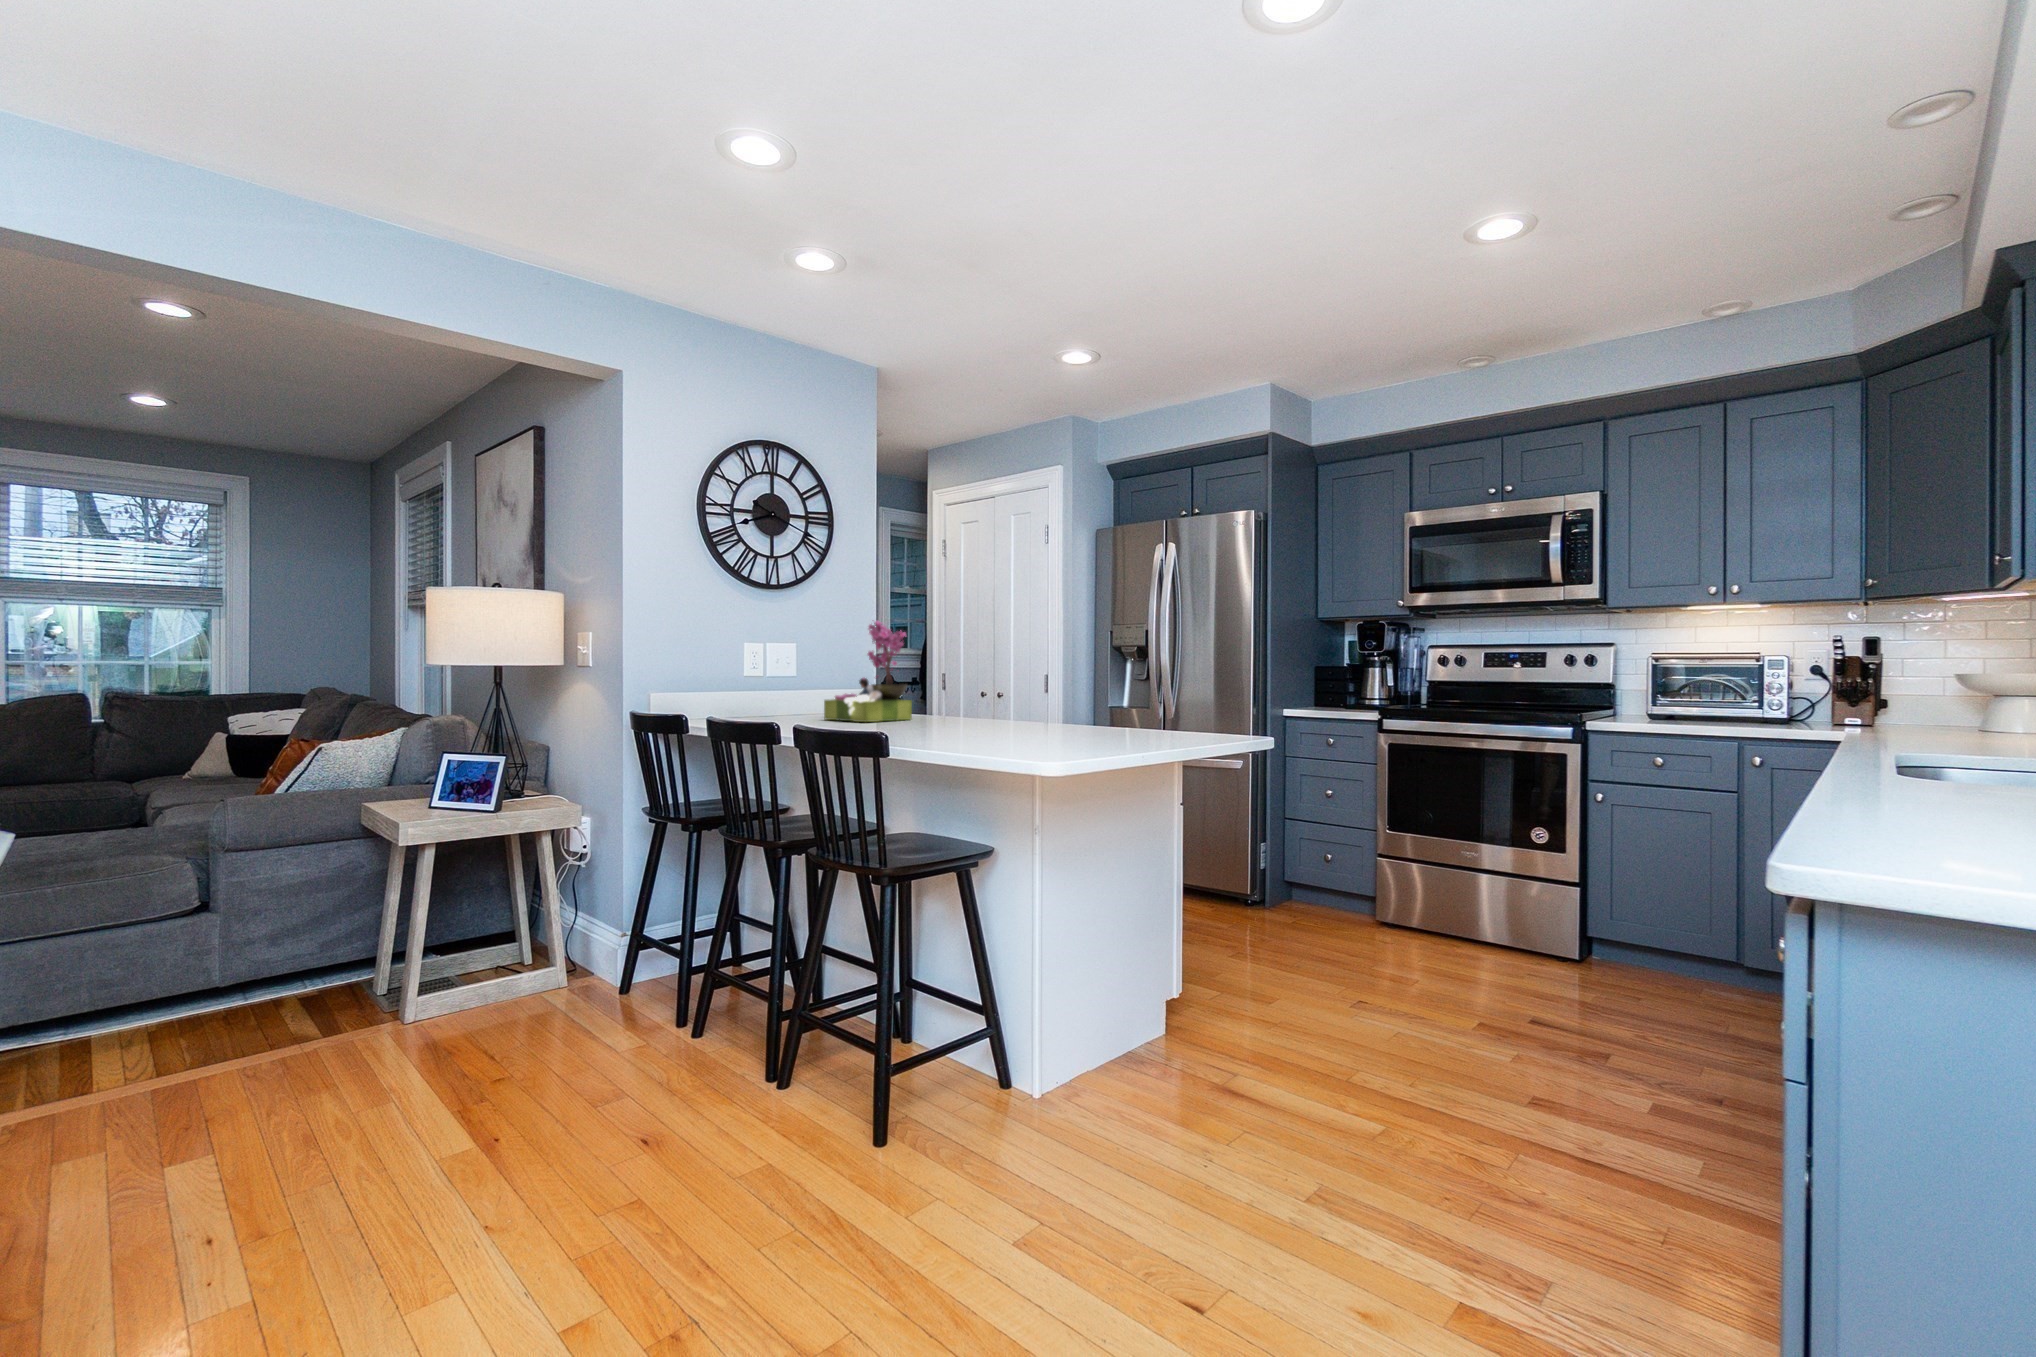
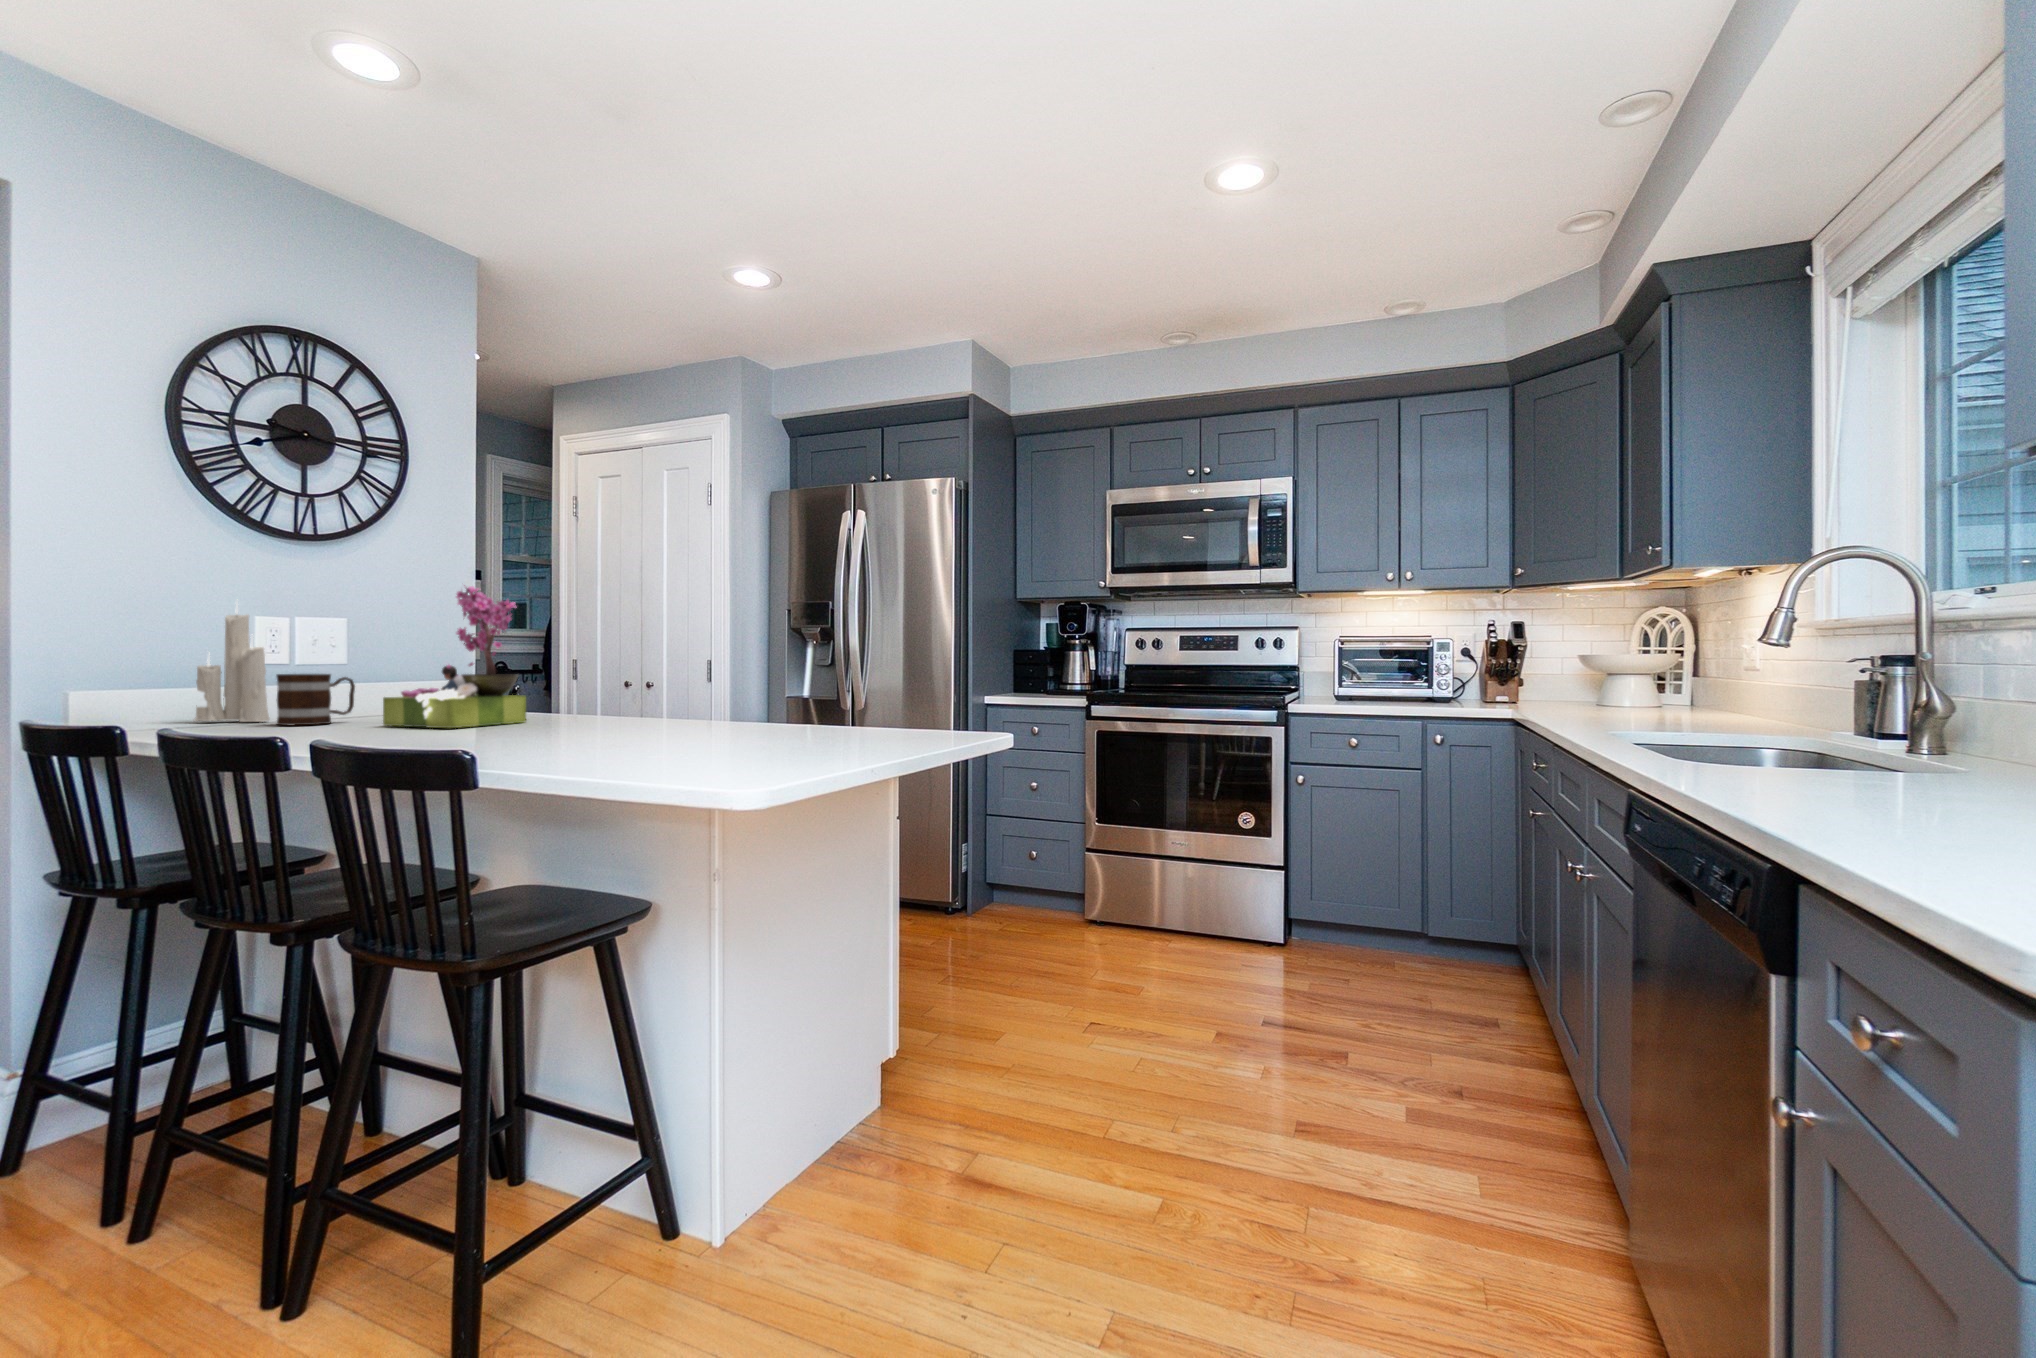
candle: none [715,628,756,715] -> present [194,605,269,722]
mug: none [762,683,806,718] -> present [277,674,355,726]

